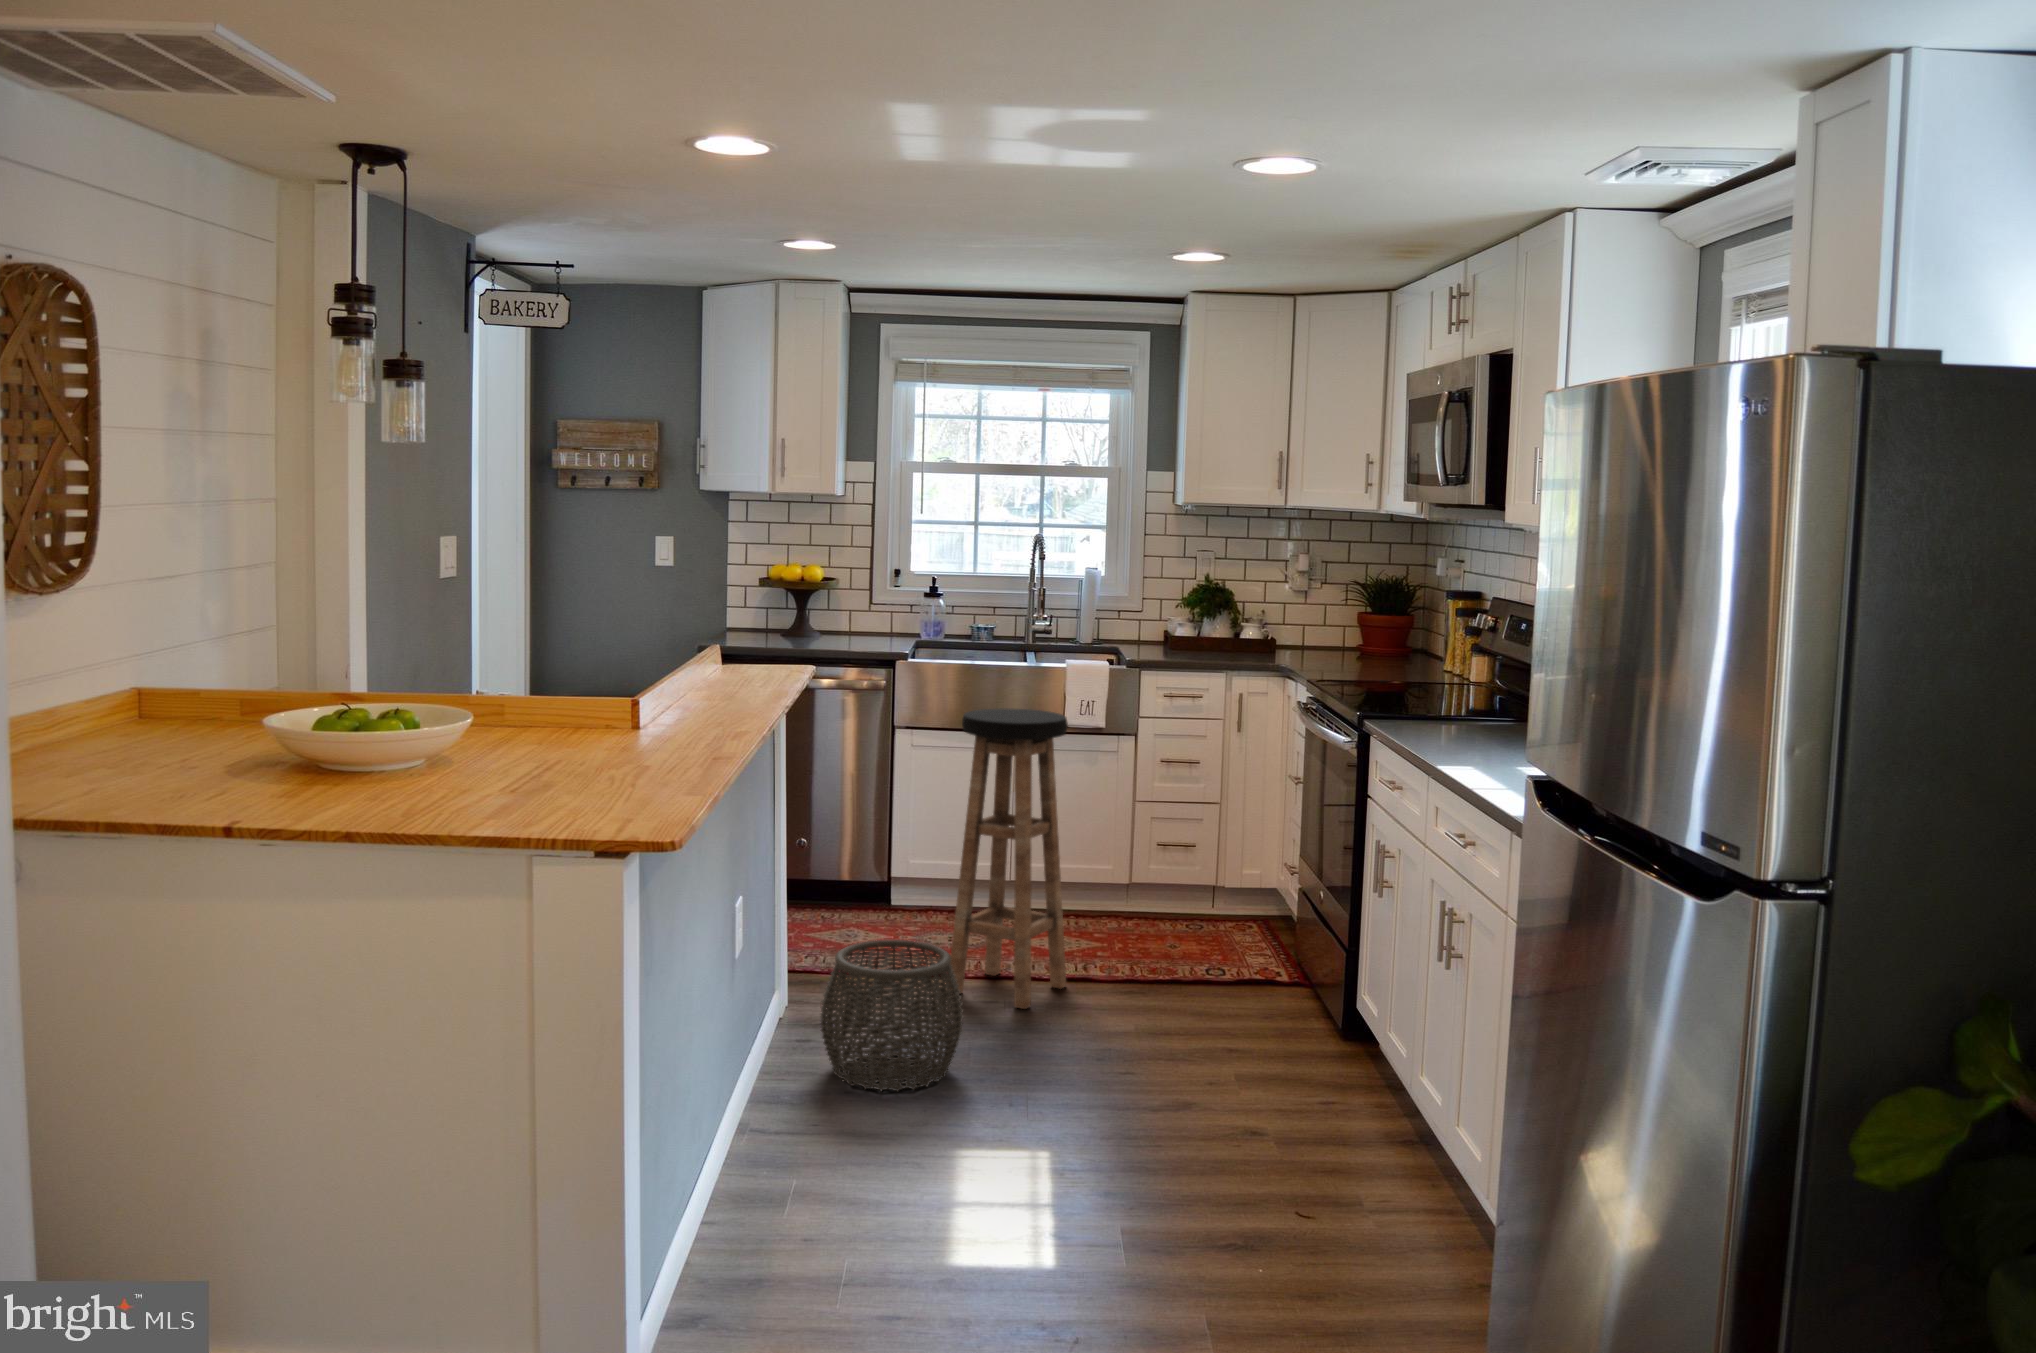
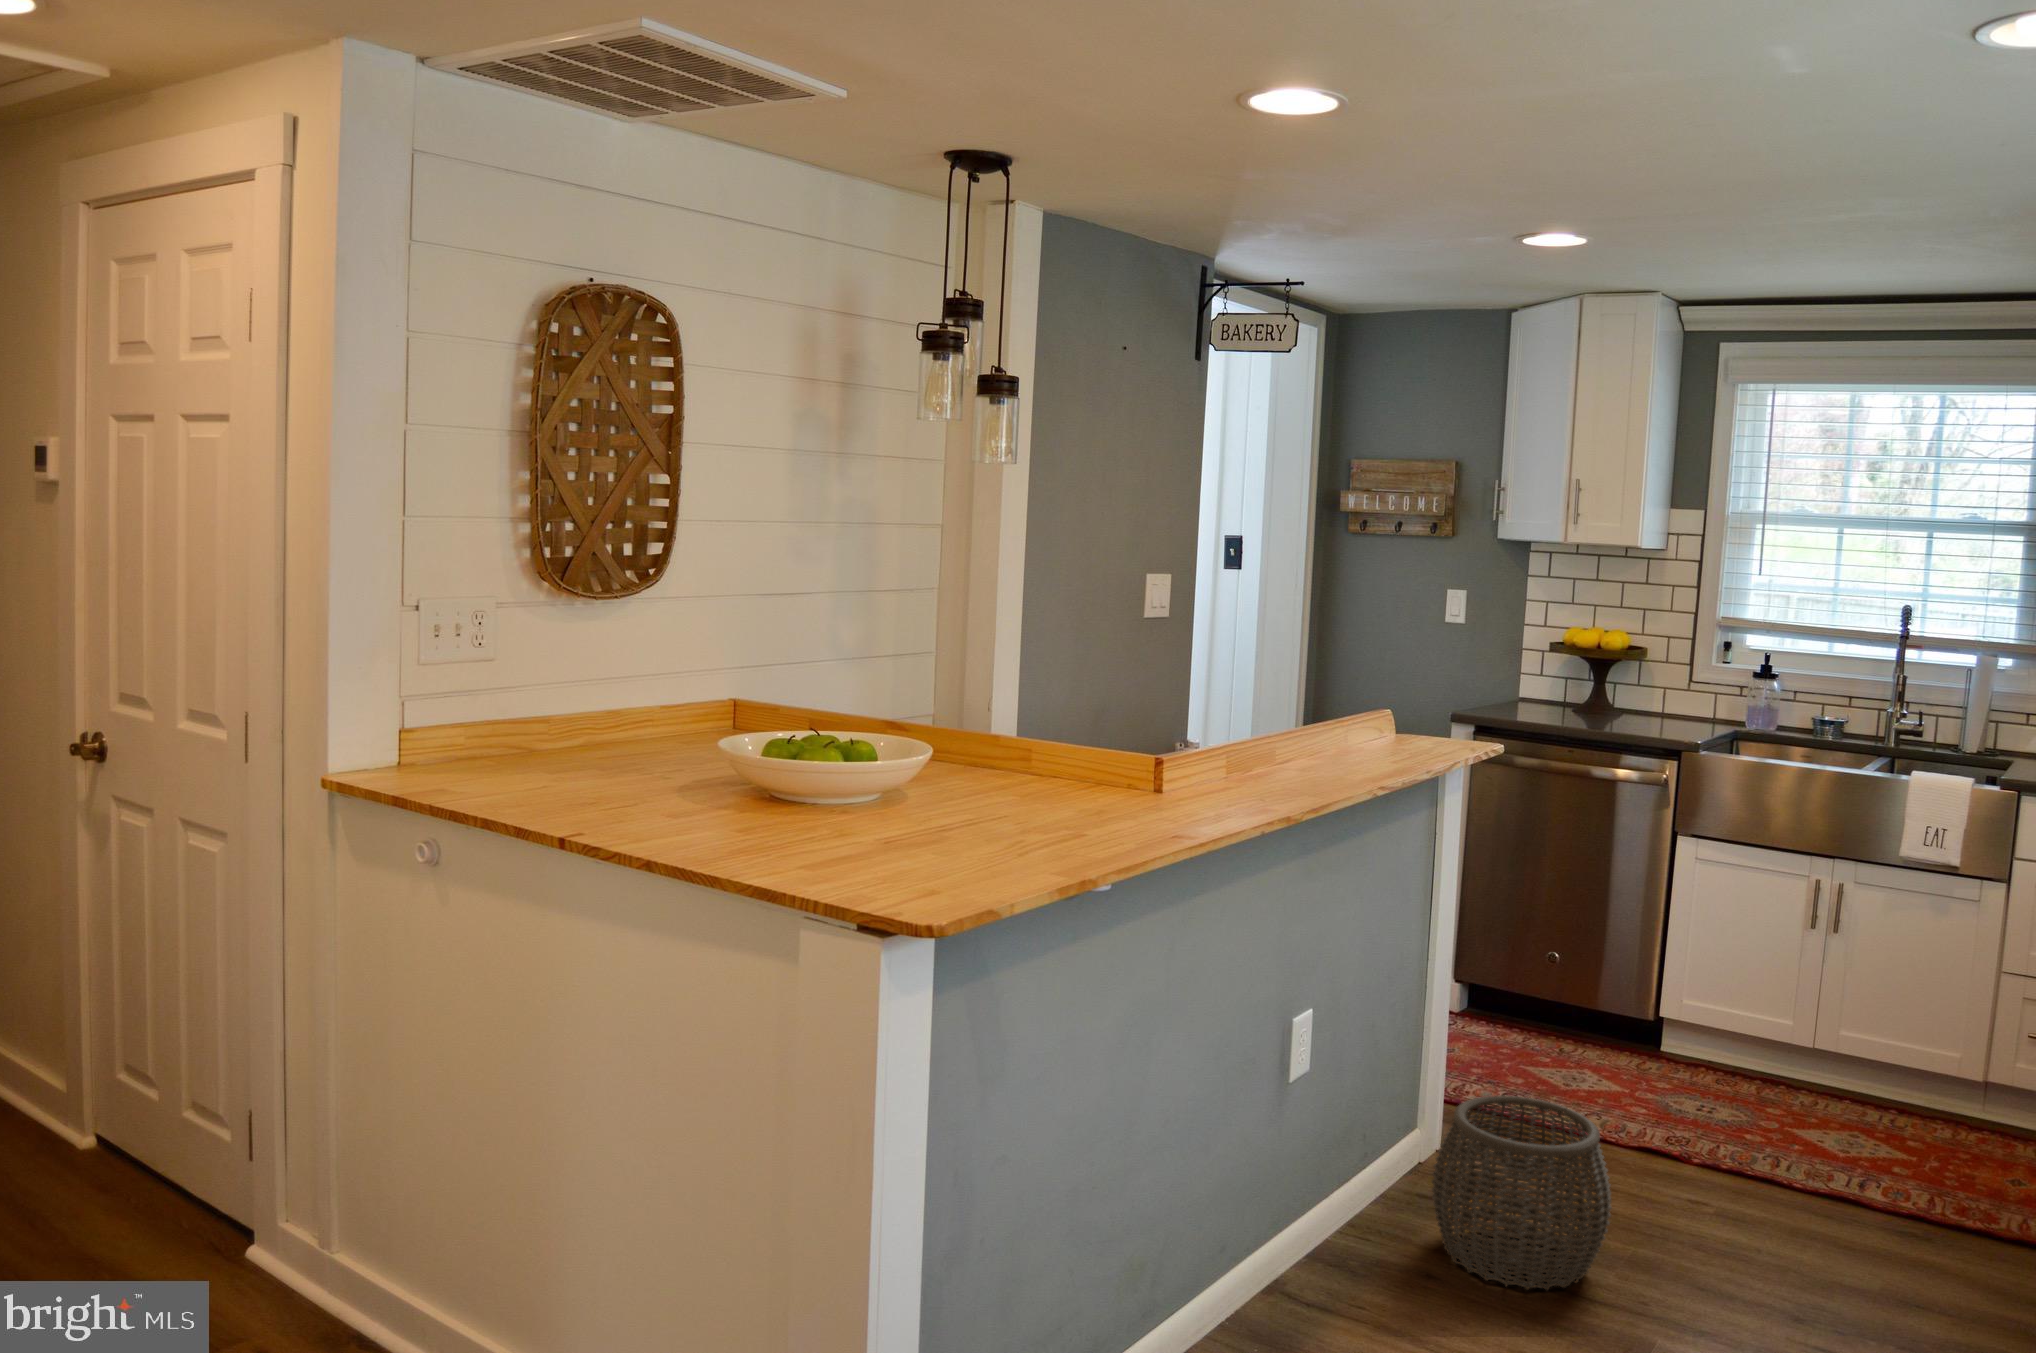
bar stool: present [949,708,1068,1009] -> none [1651,832,1843,1221]

